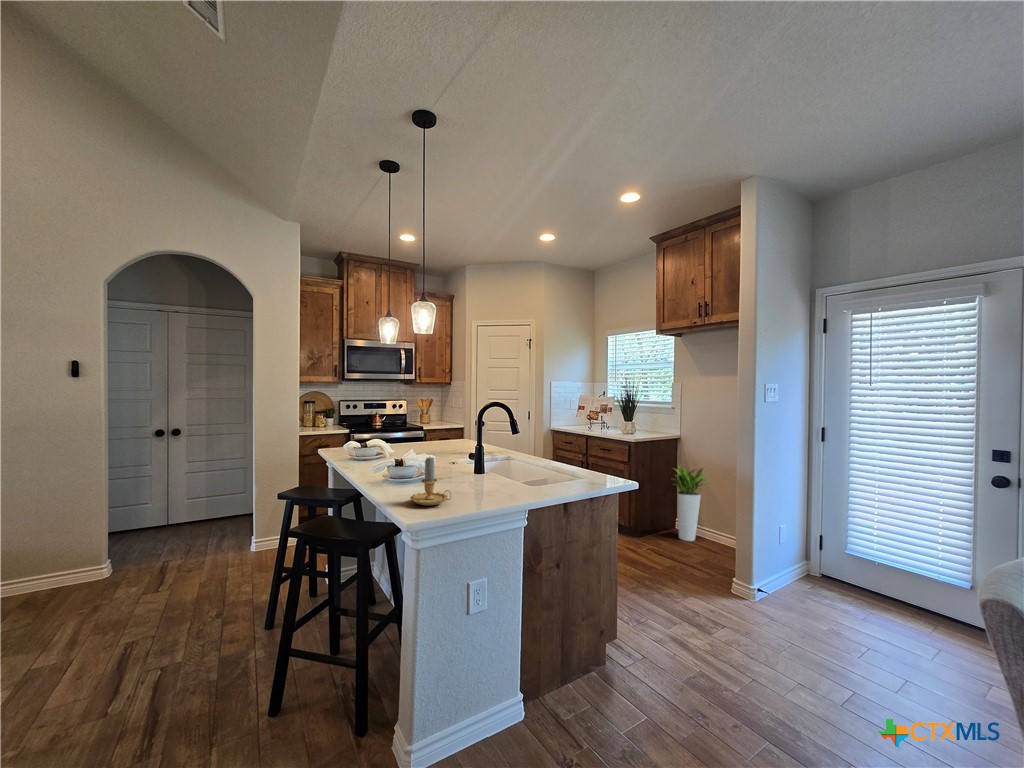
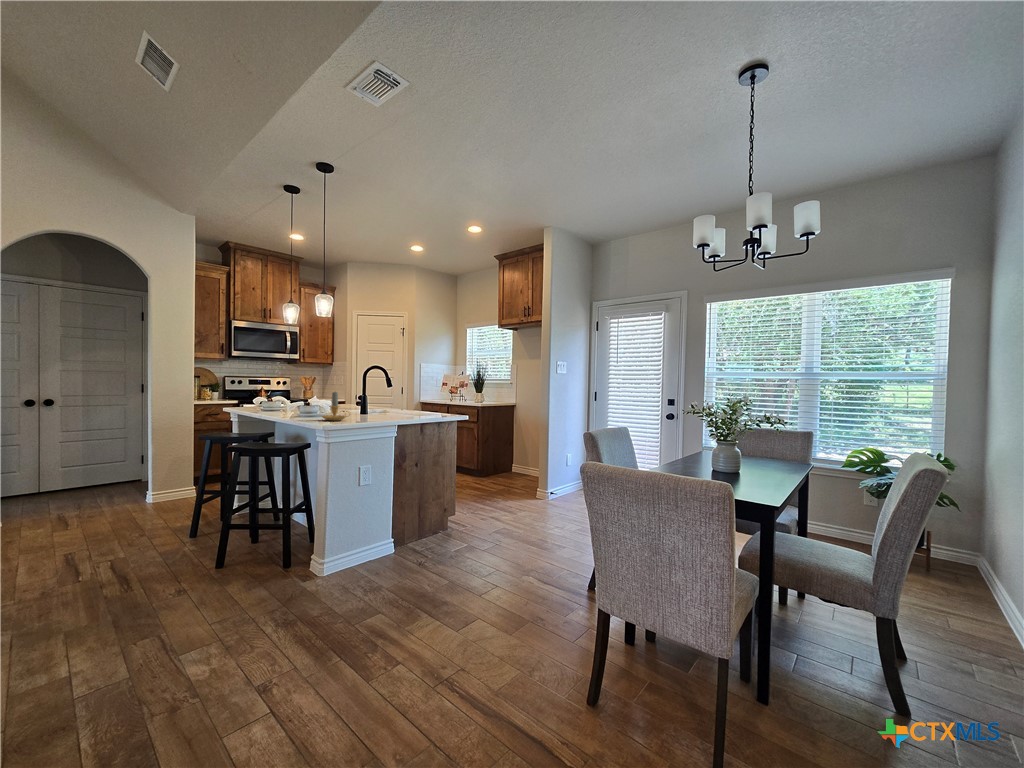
planter: present [674,467,707,541] -> none [506,423,533,476]

